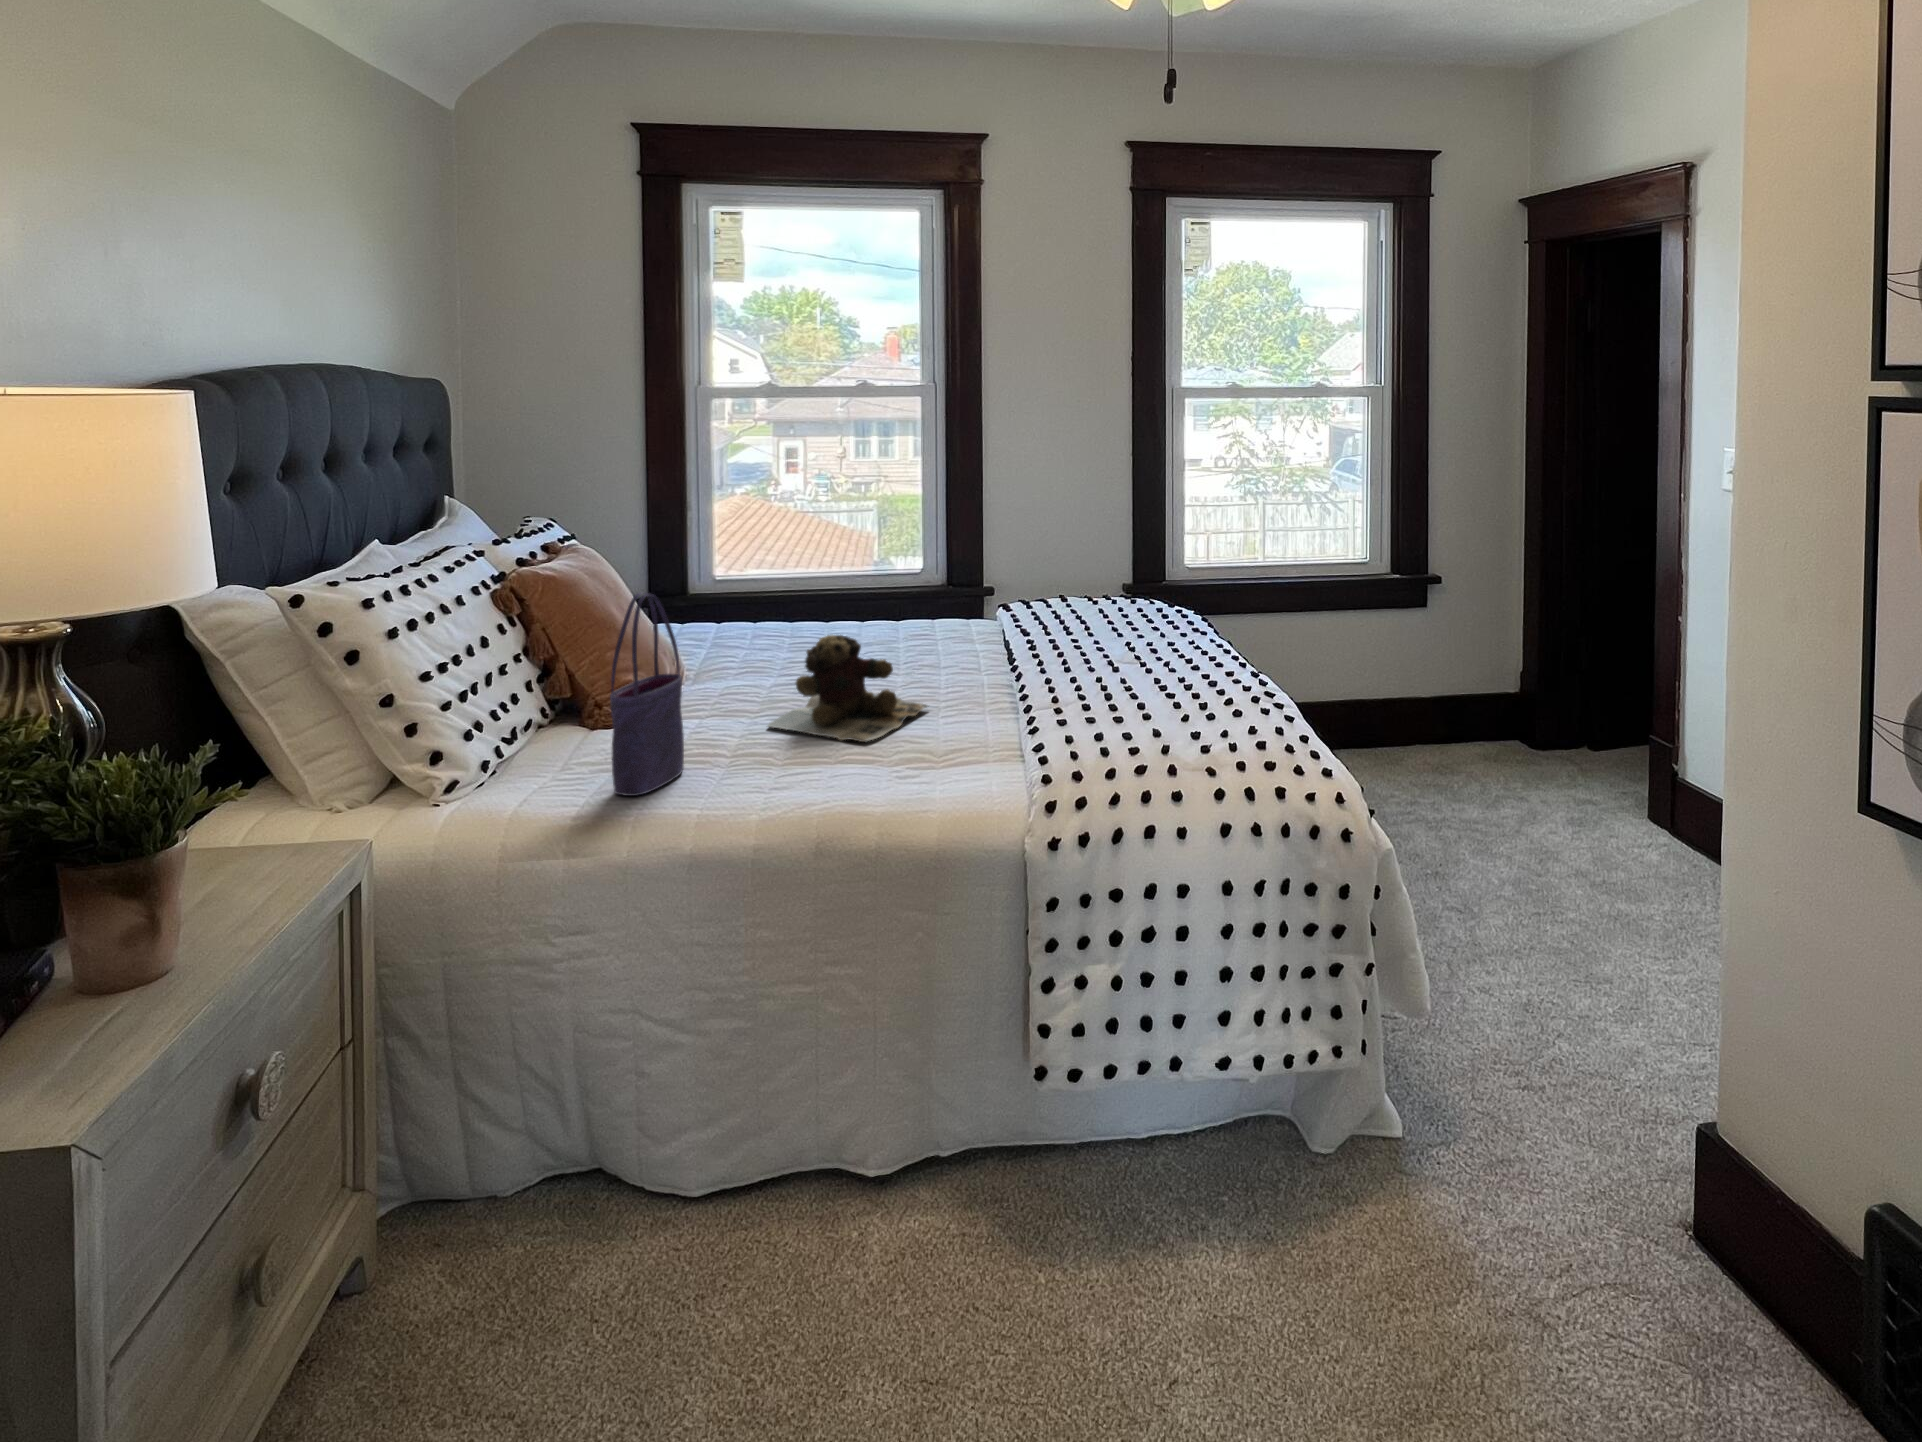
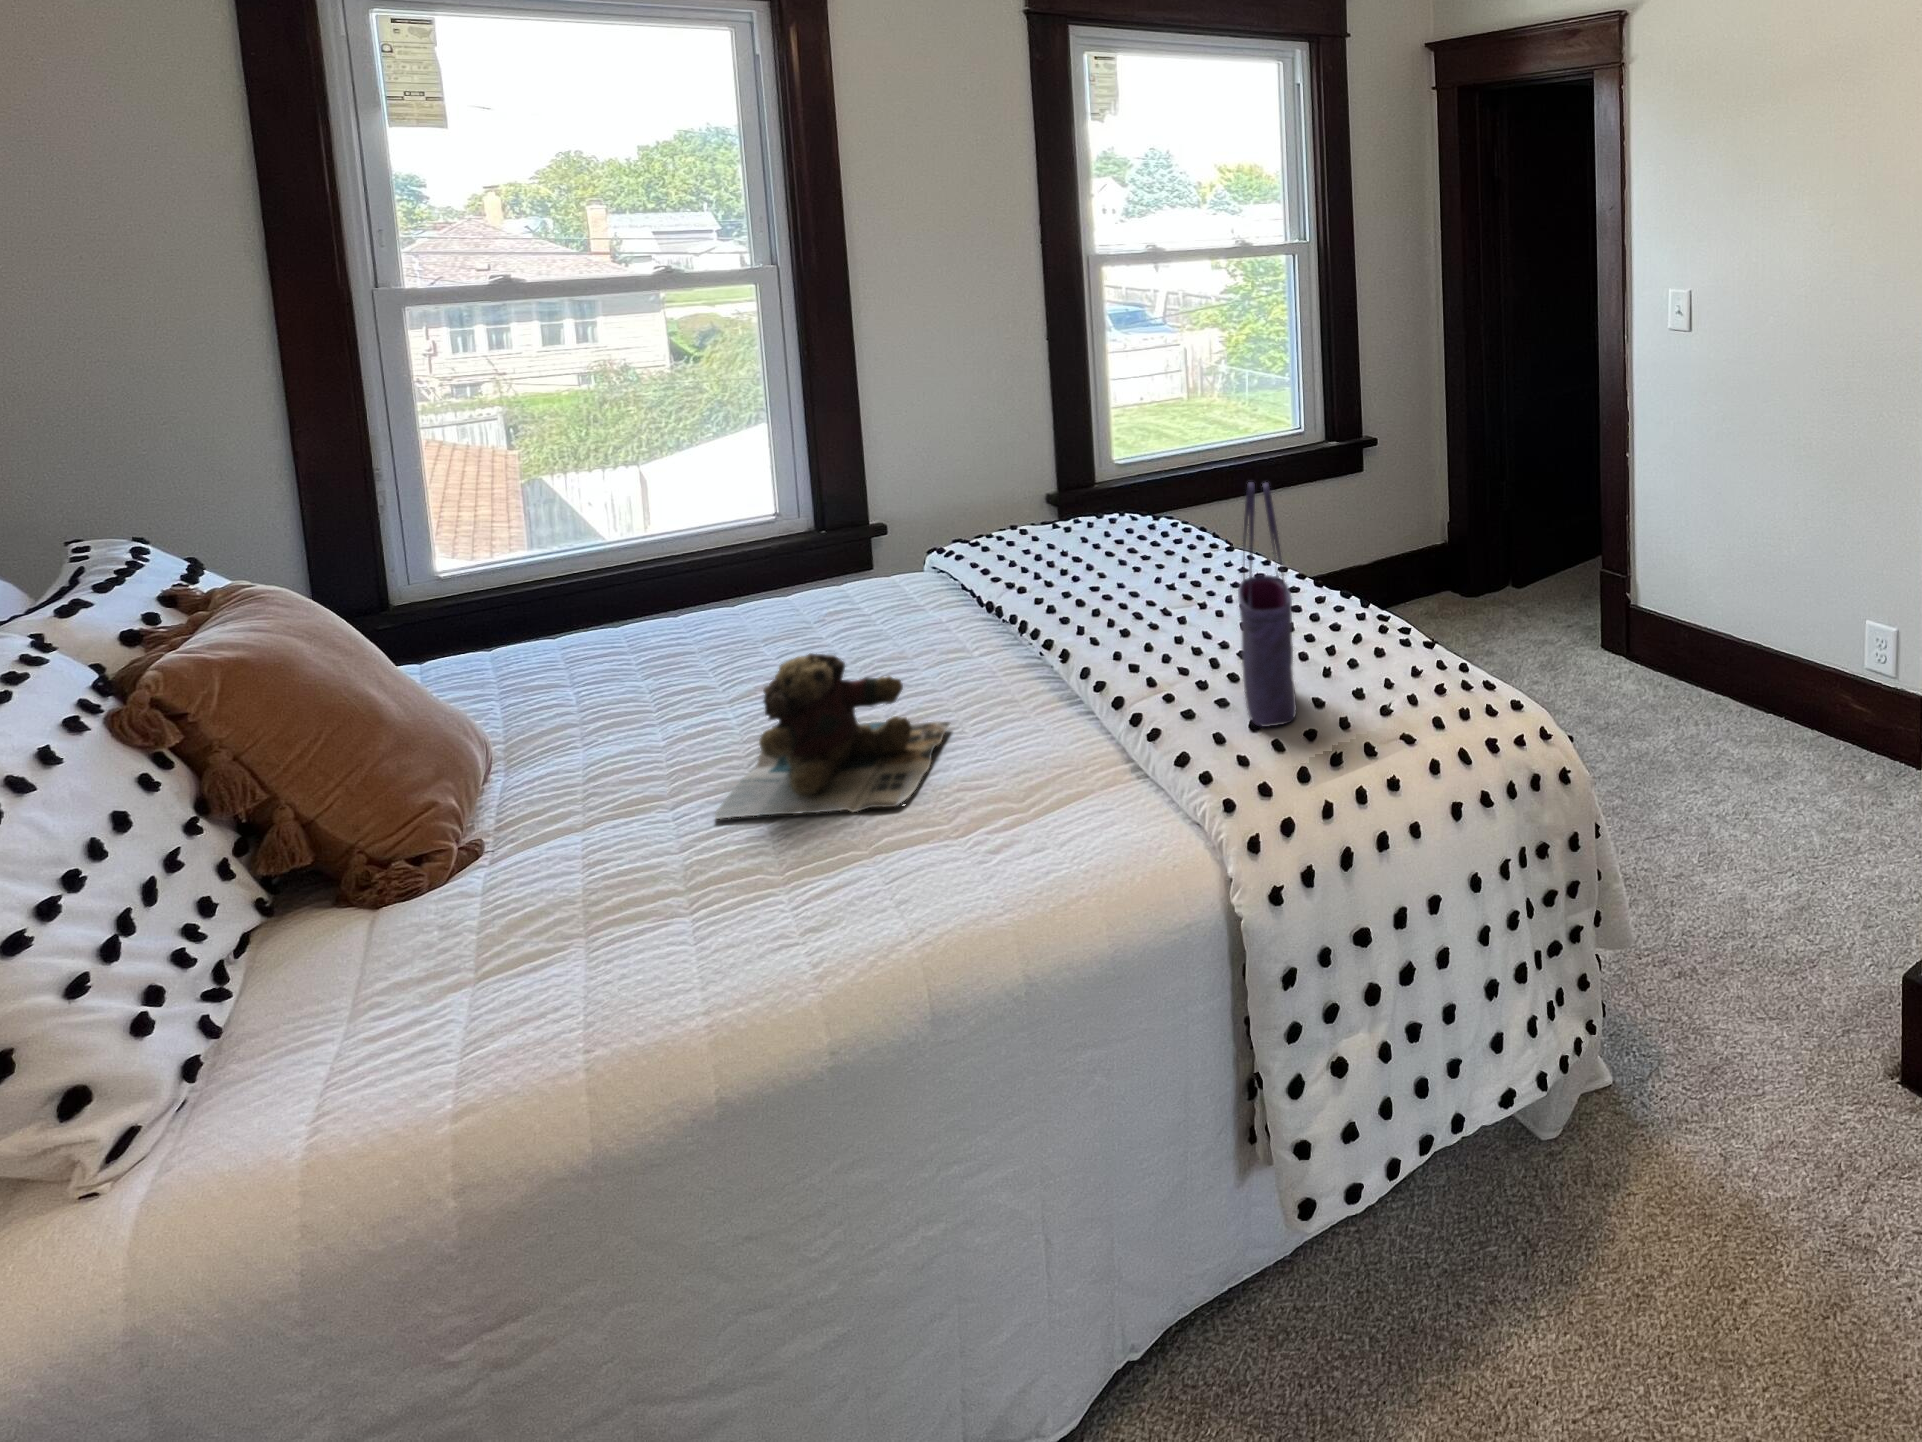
tote bag: present [610,592,684,796] -> present [1238,482,1296,727]

